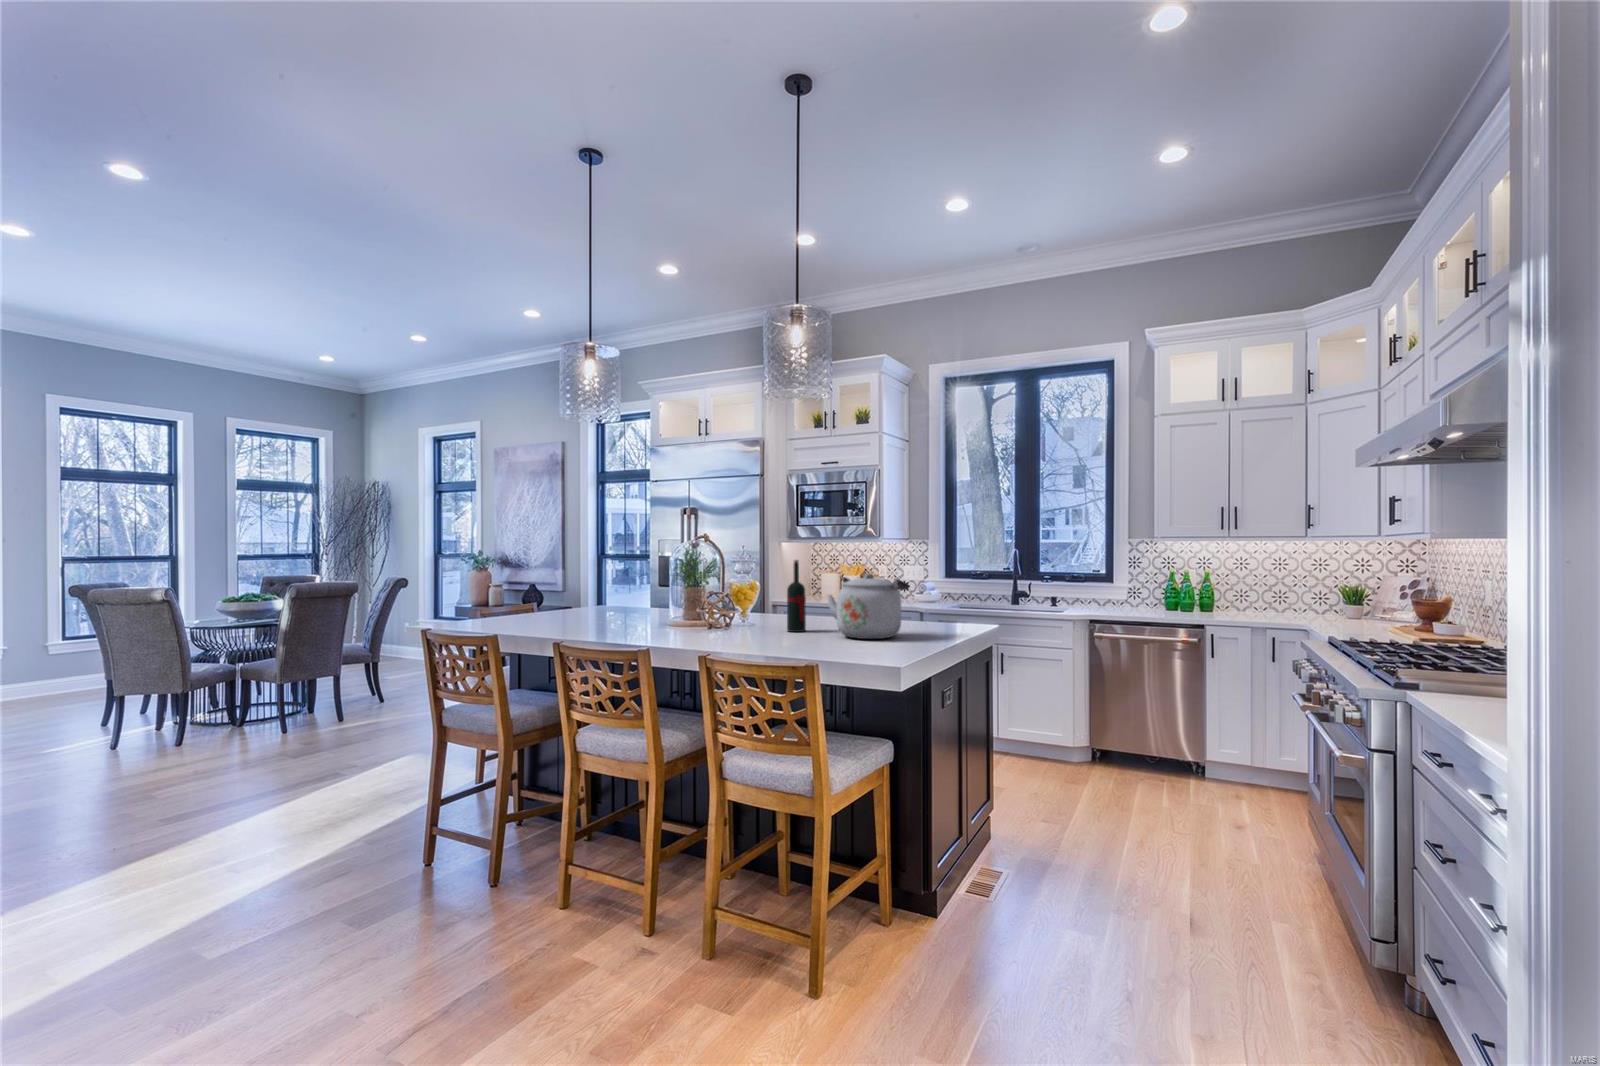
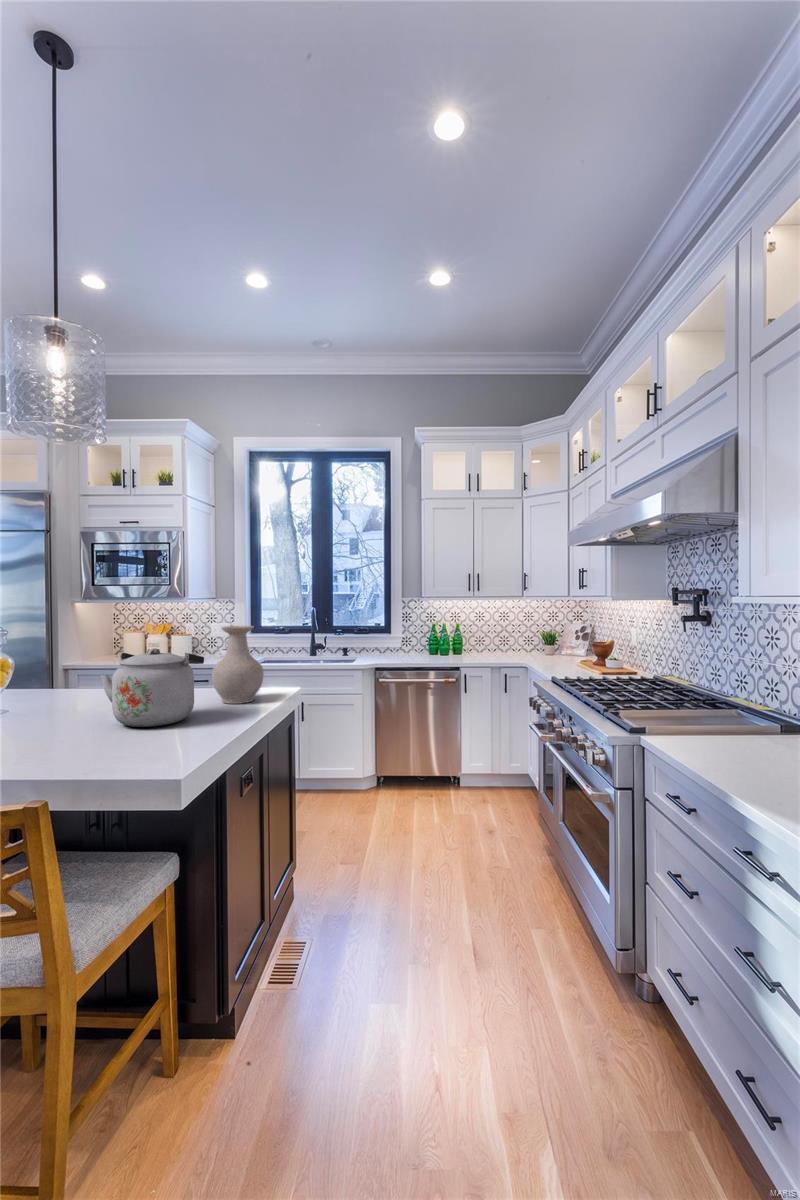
vase: none [915,559,962,631] -> present [212,626,263,704]
wine bottle: present [787,560,806,632] -> none [49,633,76,721]

